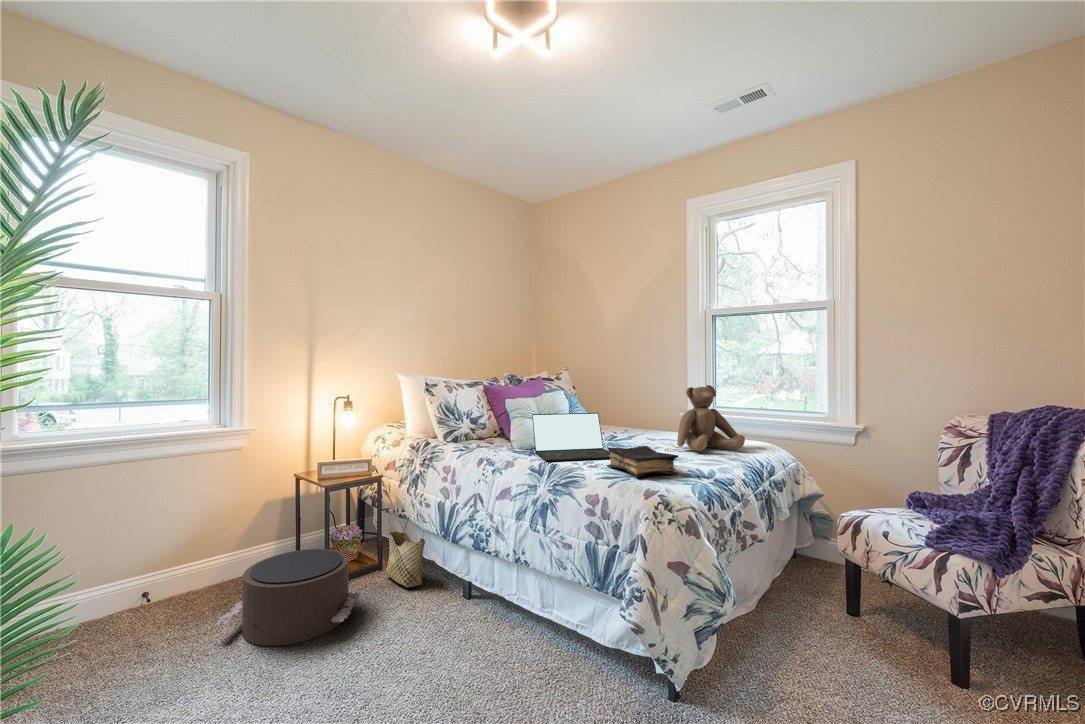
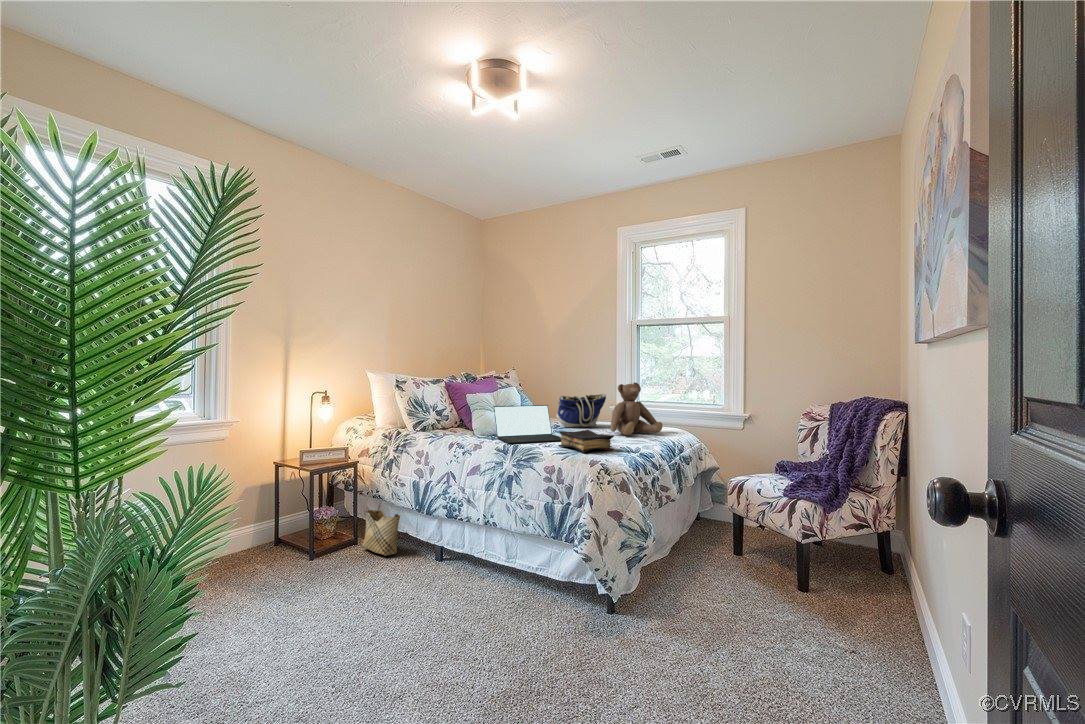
tote bag: none [612,399,673,439] -> present [556,394,606,427]
pouf: present [216,549,361,646] -> none [226,525,348,602]

